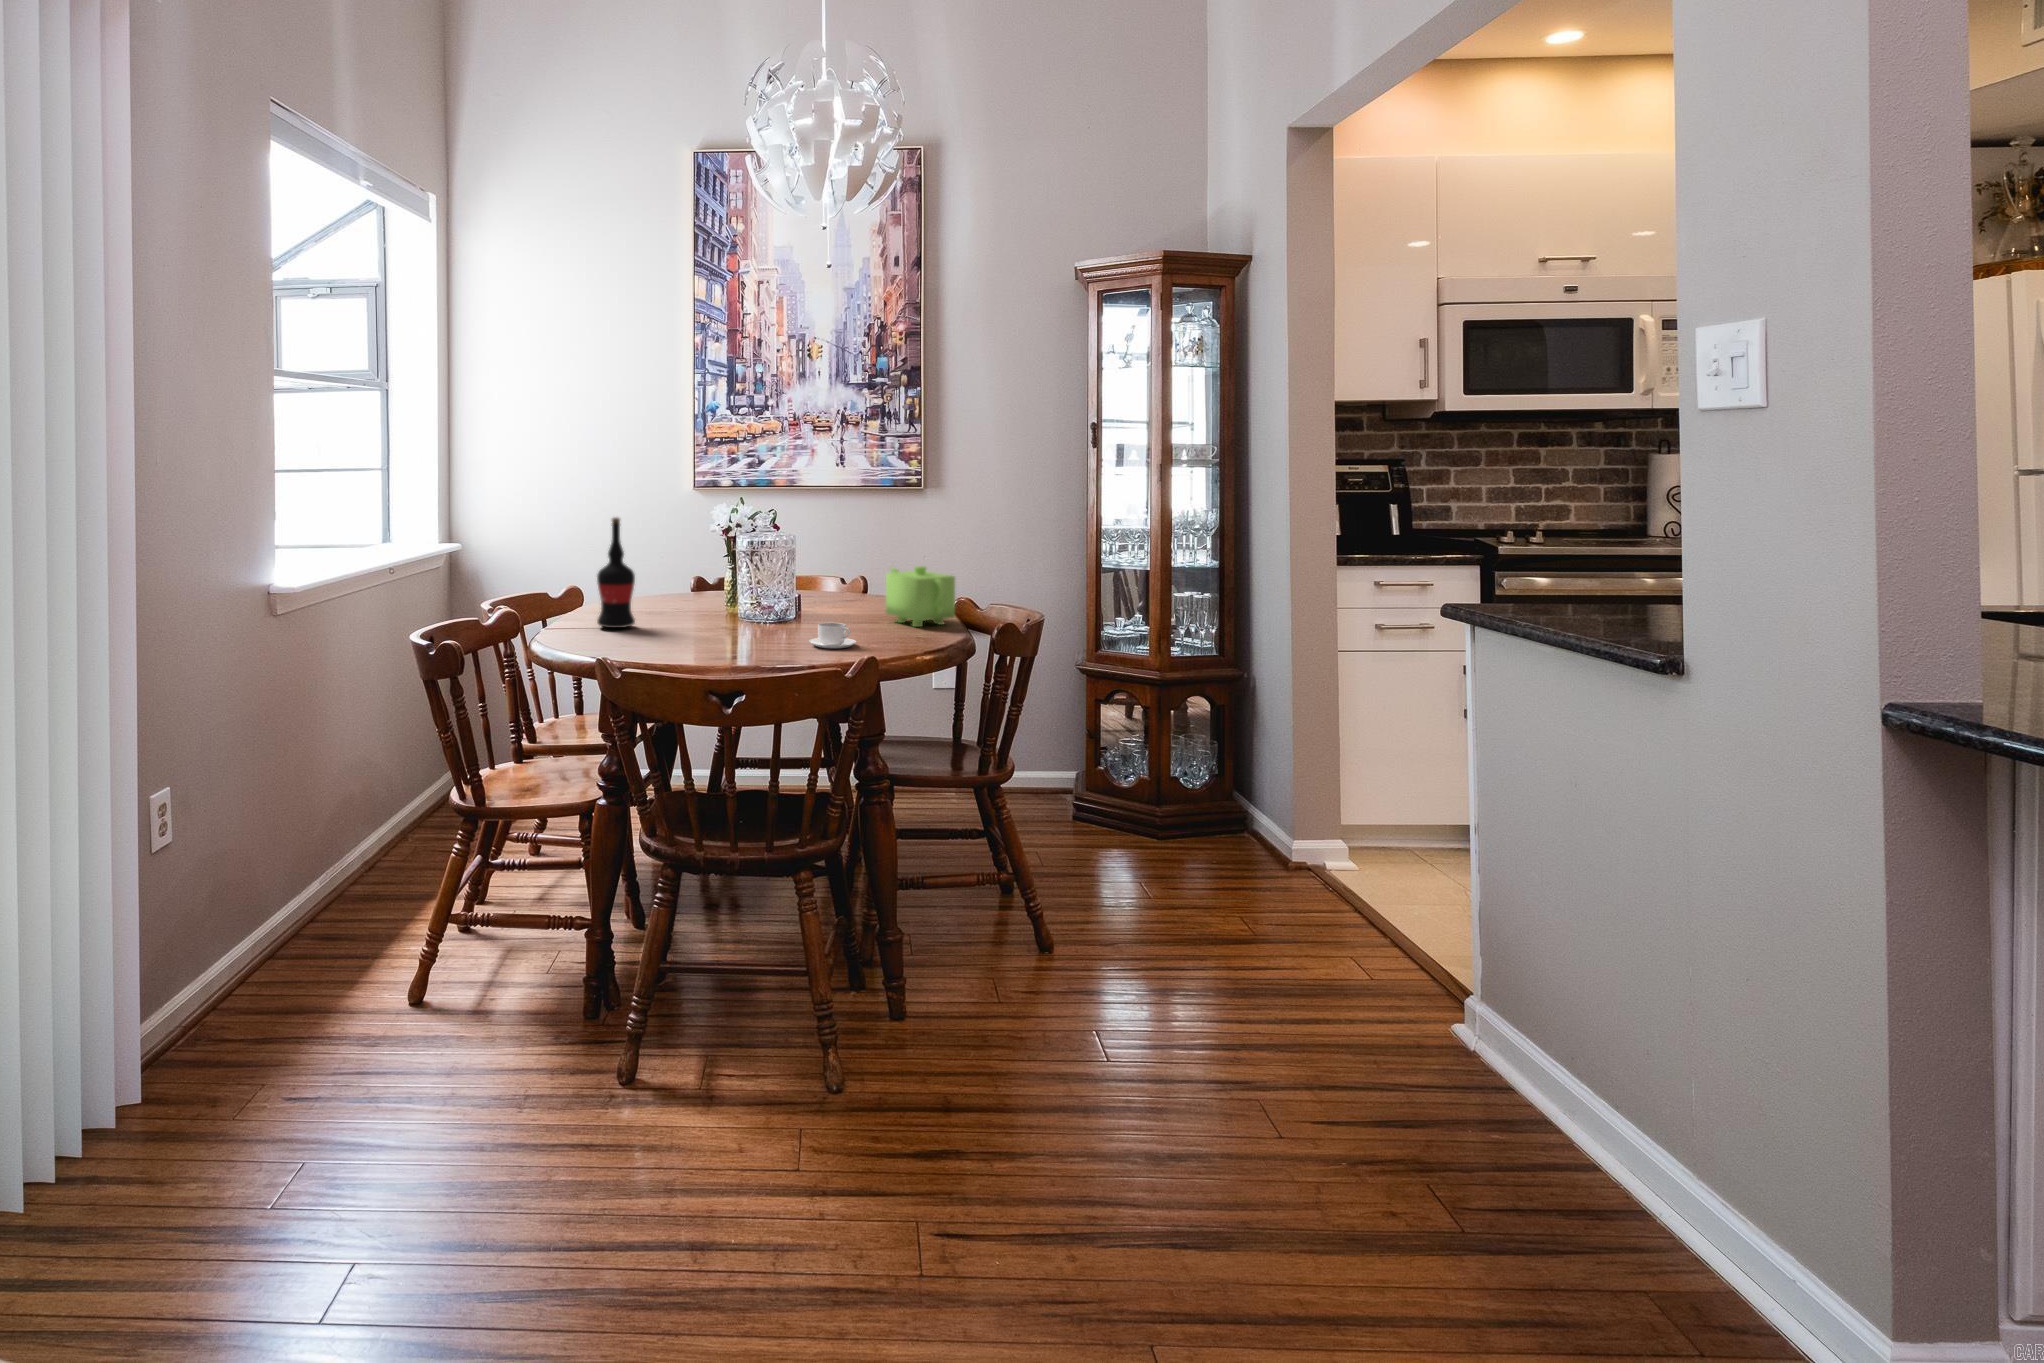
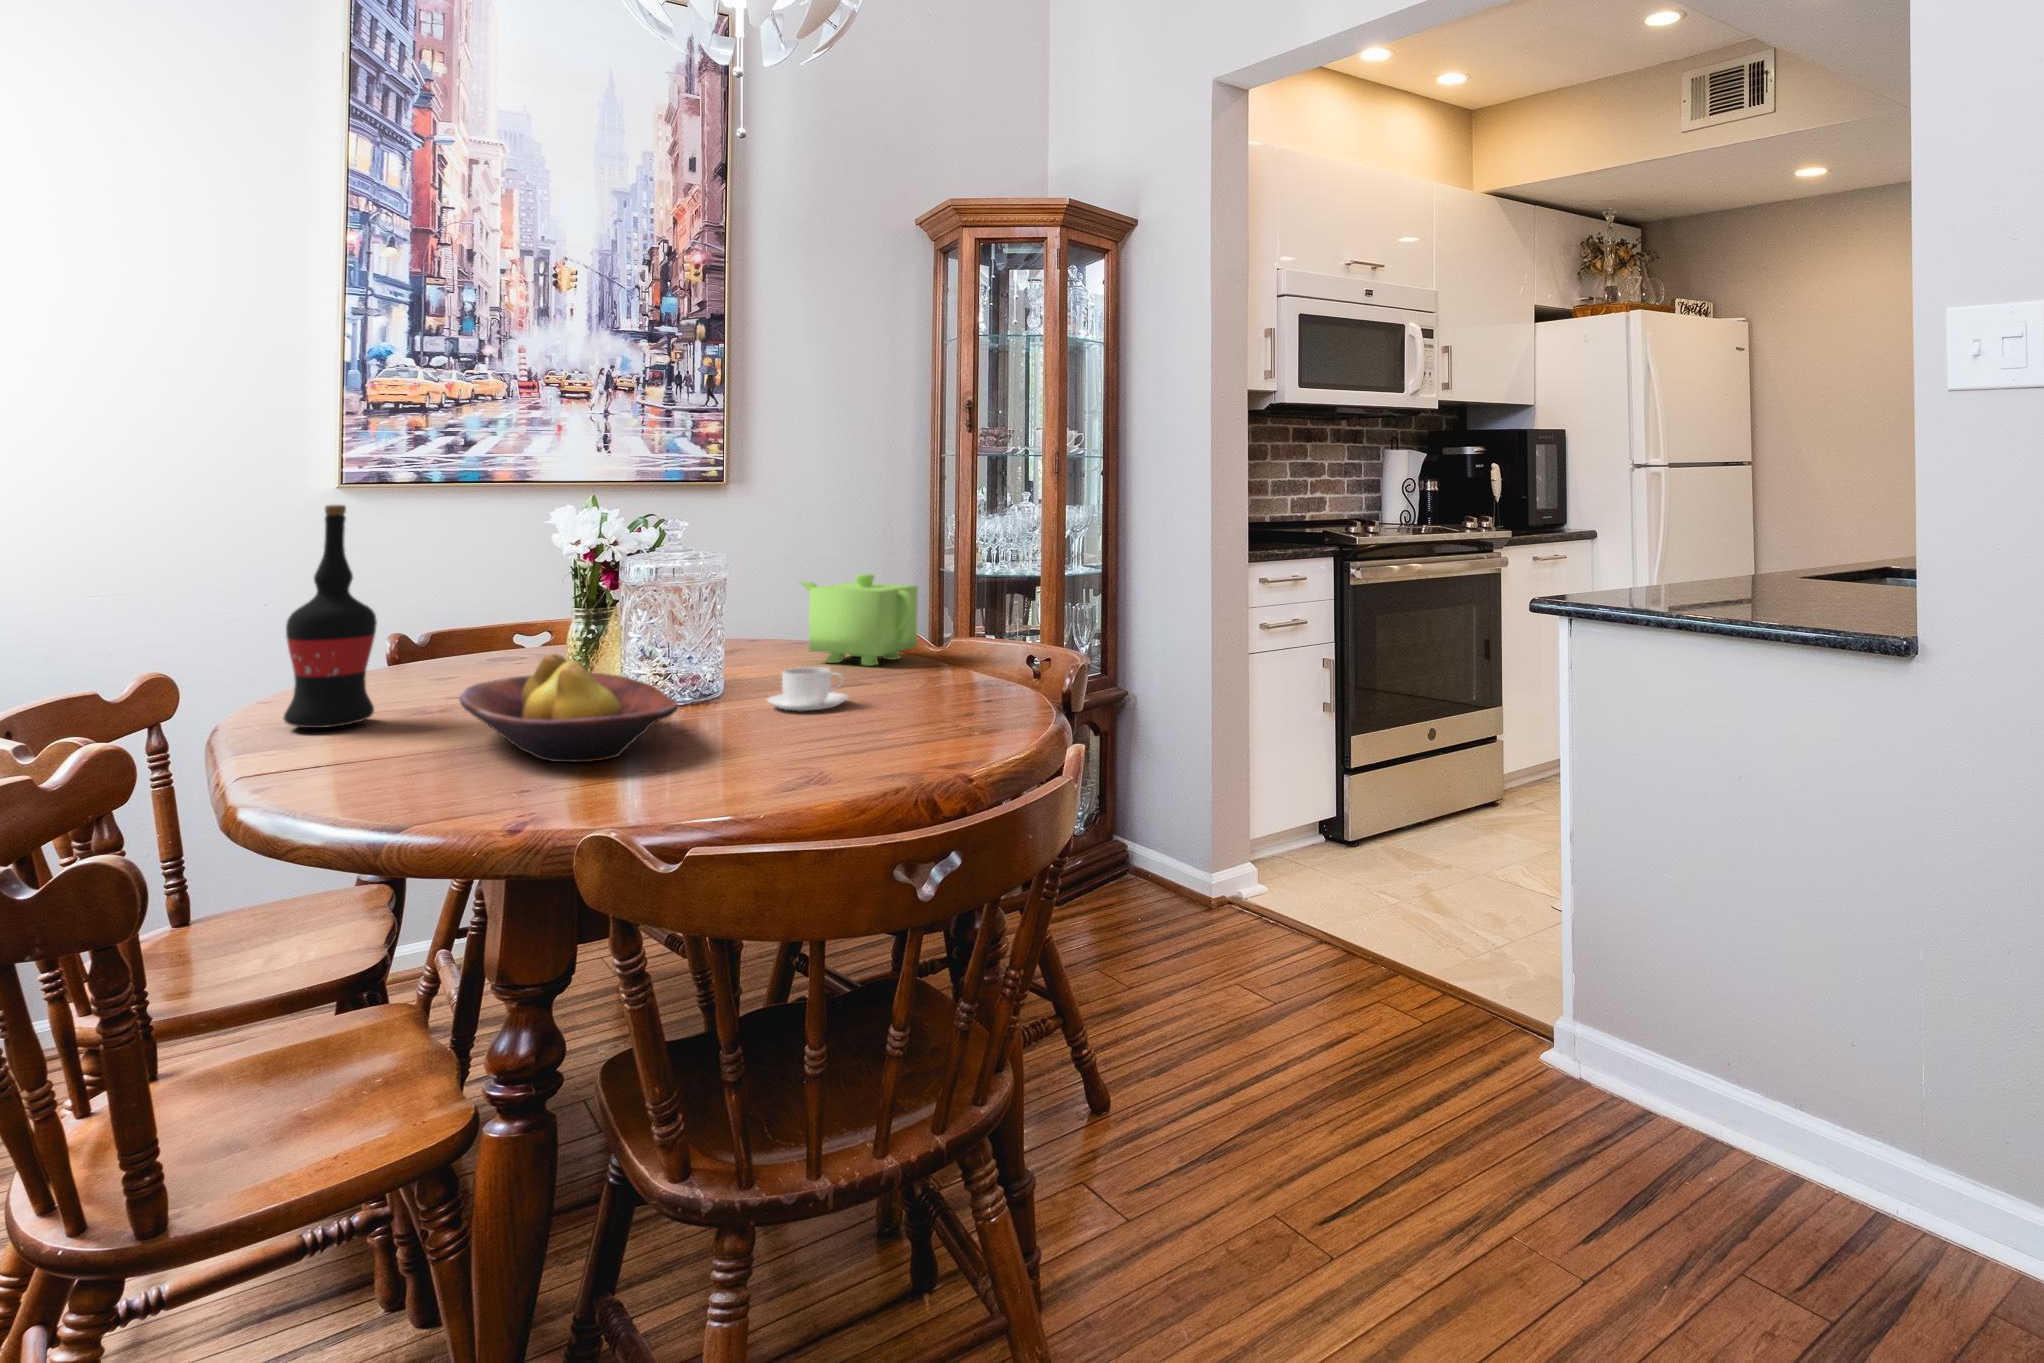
fruit bowl: none [645,602,740,658] -> present [460,654,678,762]

